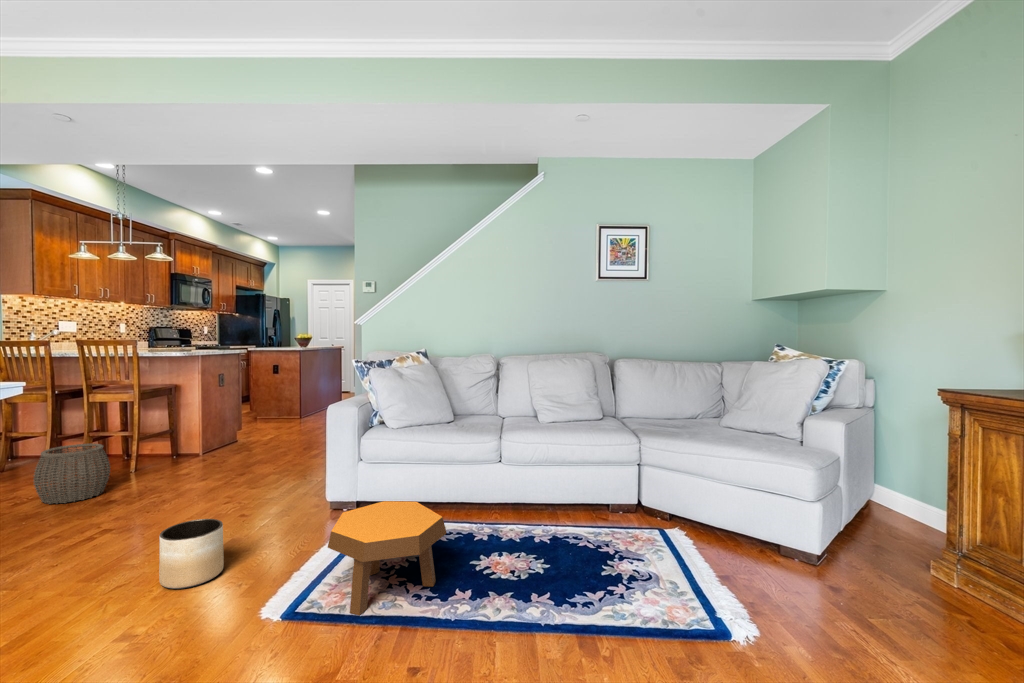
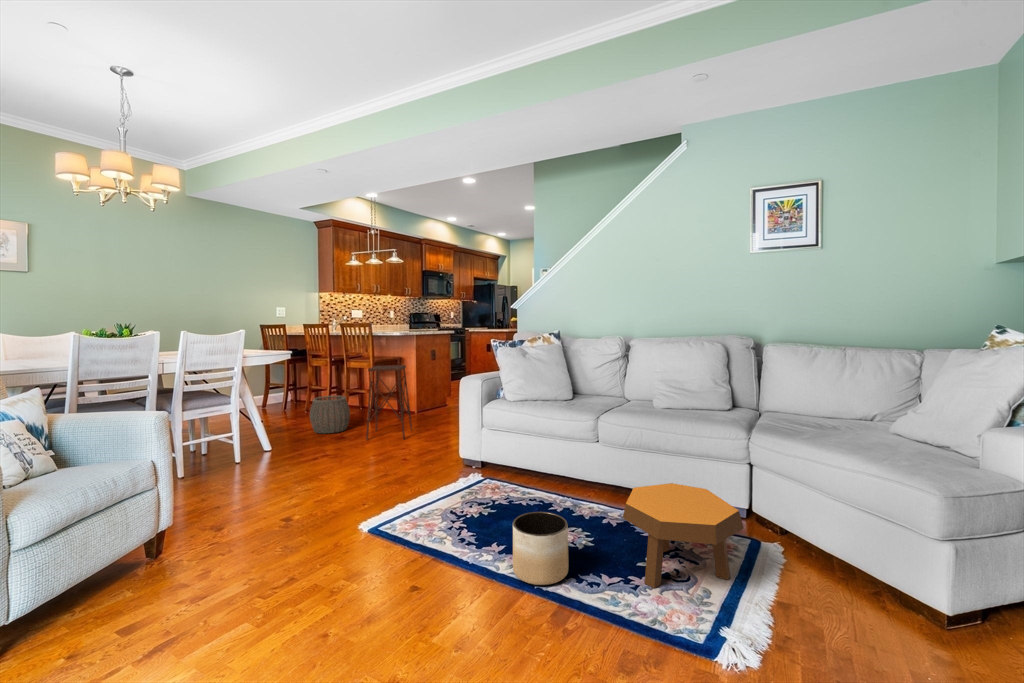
side table: none [153,394,217,502] -> present [366,365,412,440]
footstool: present [328,501,446,615] -> present [623,483,744,588]
planter: present [159,519,224,589] -> present [513,512,568,585]

